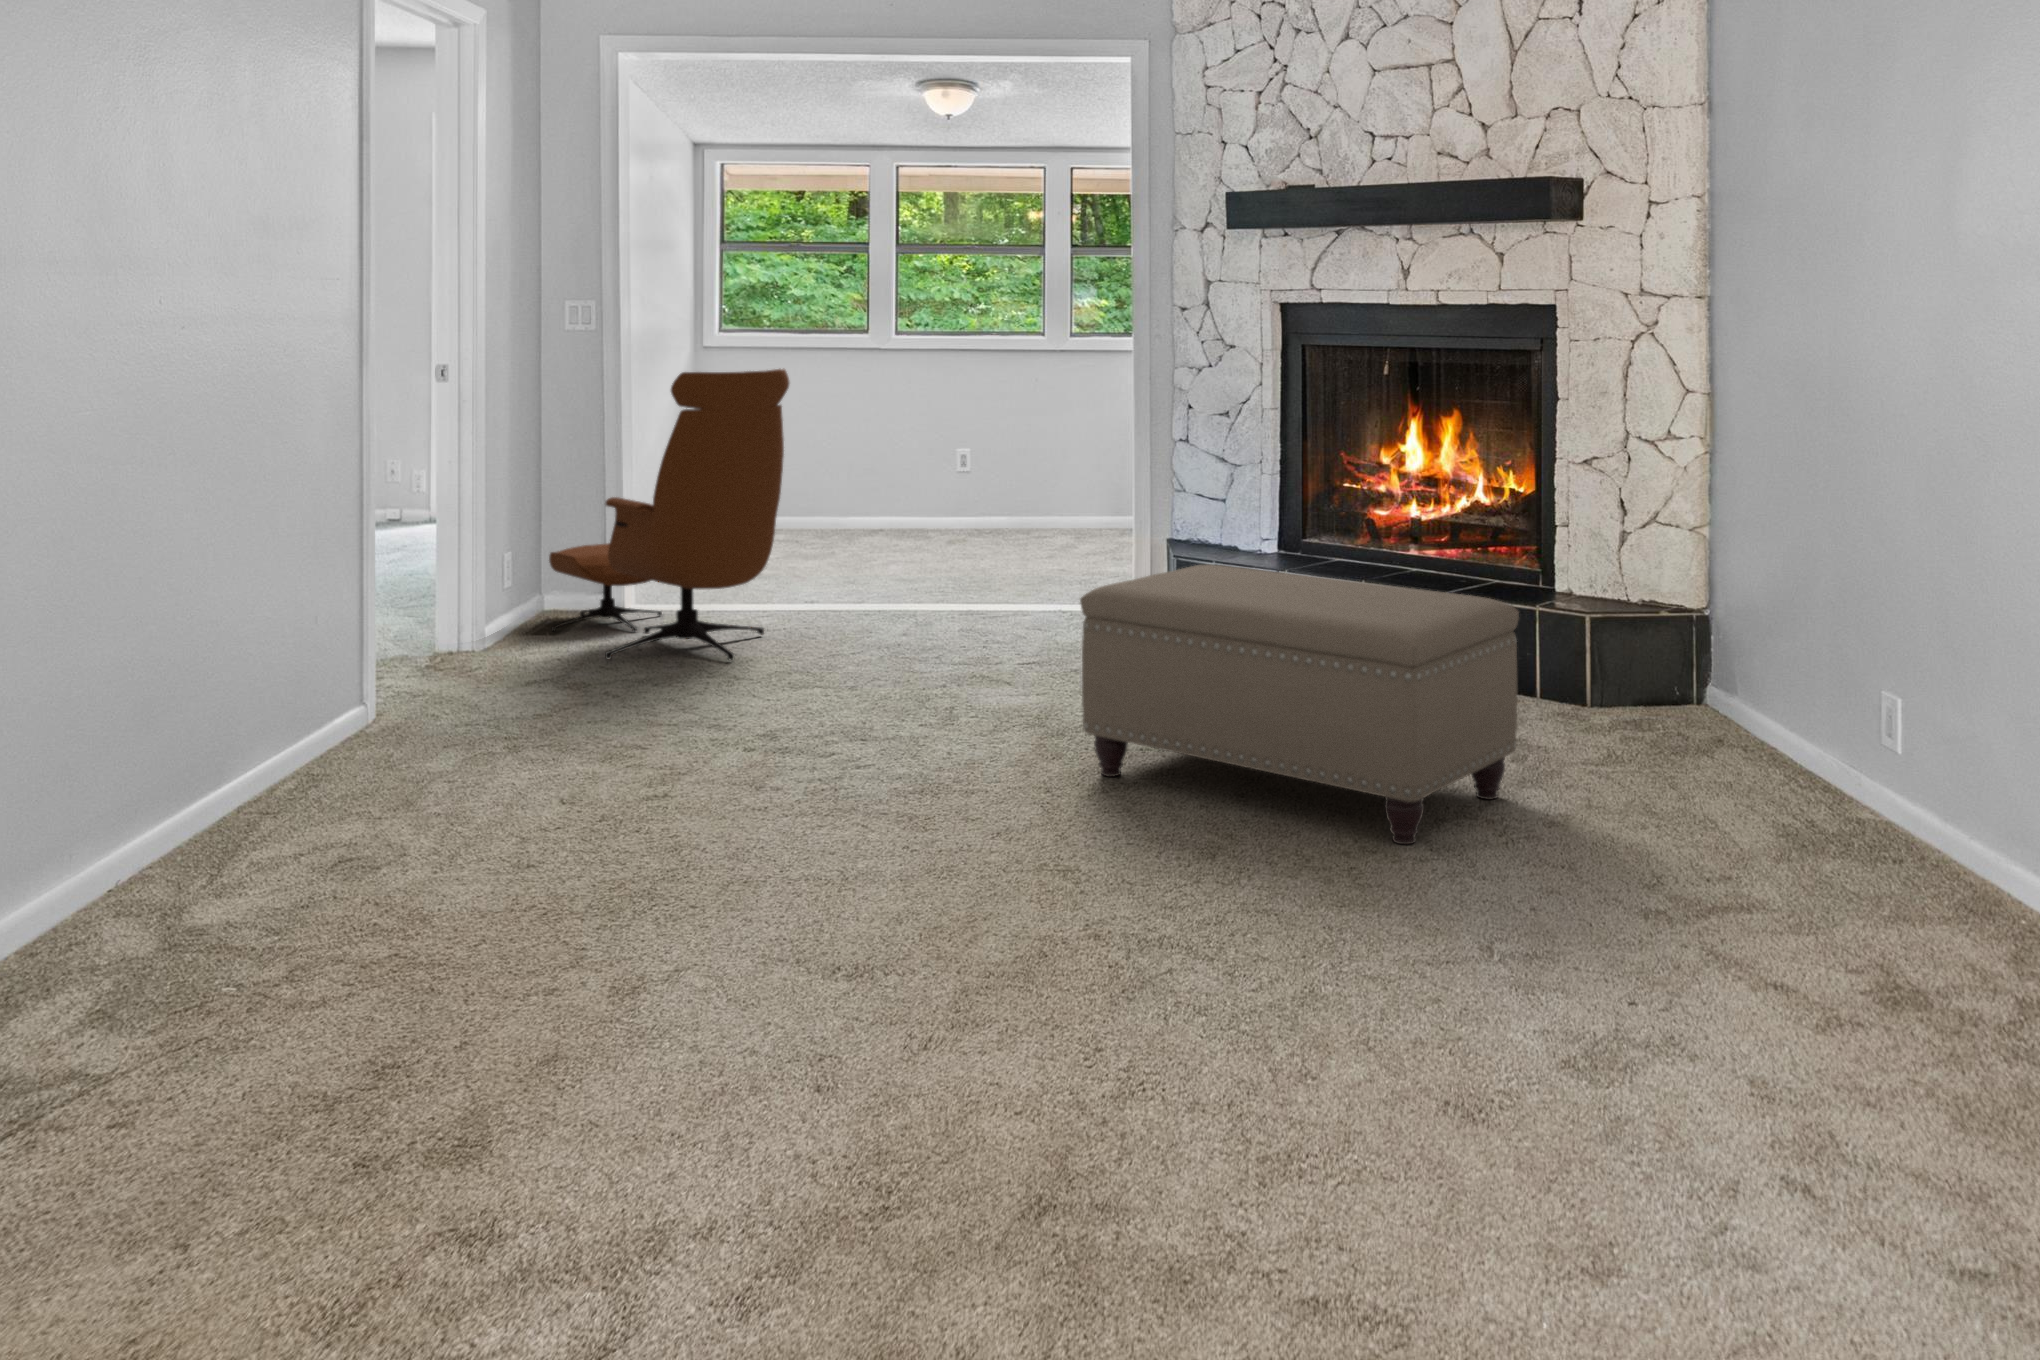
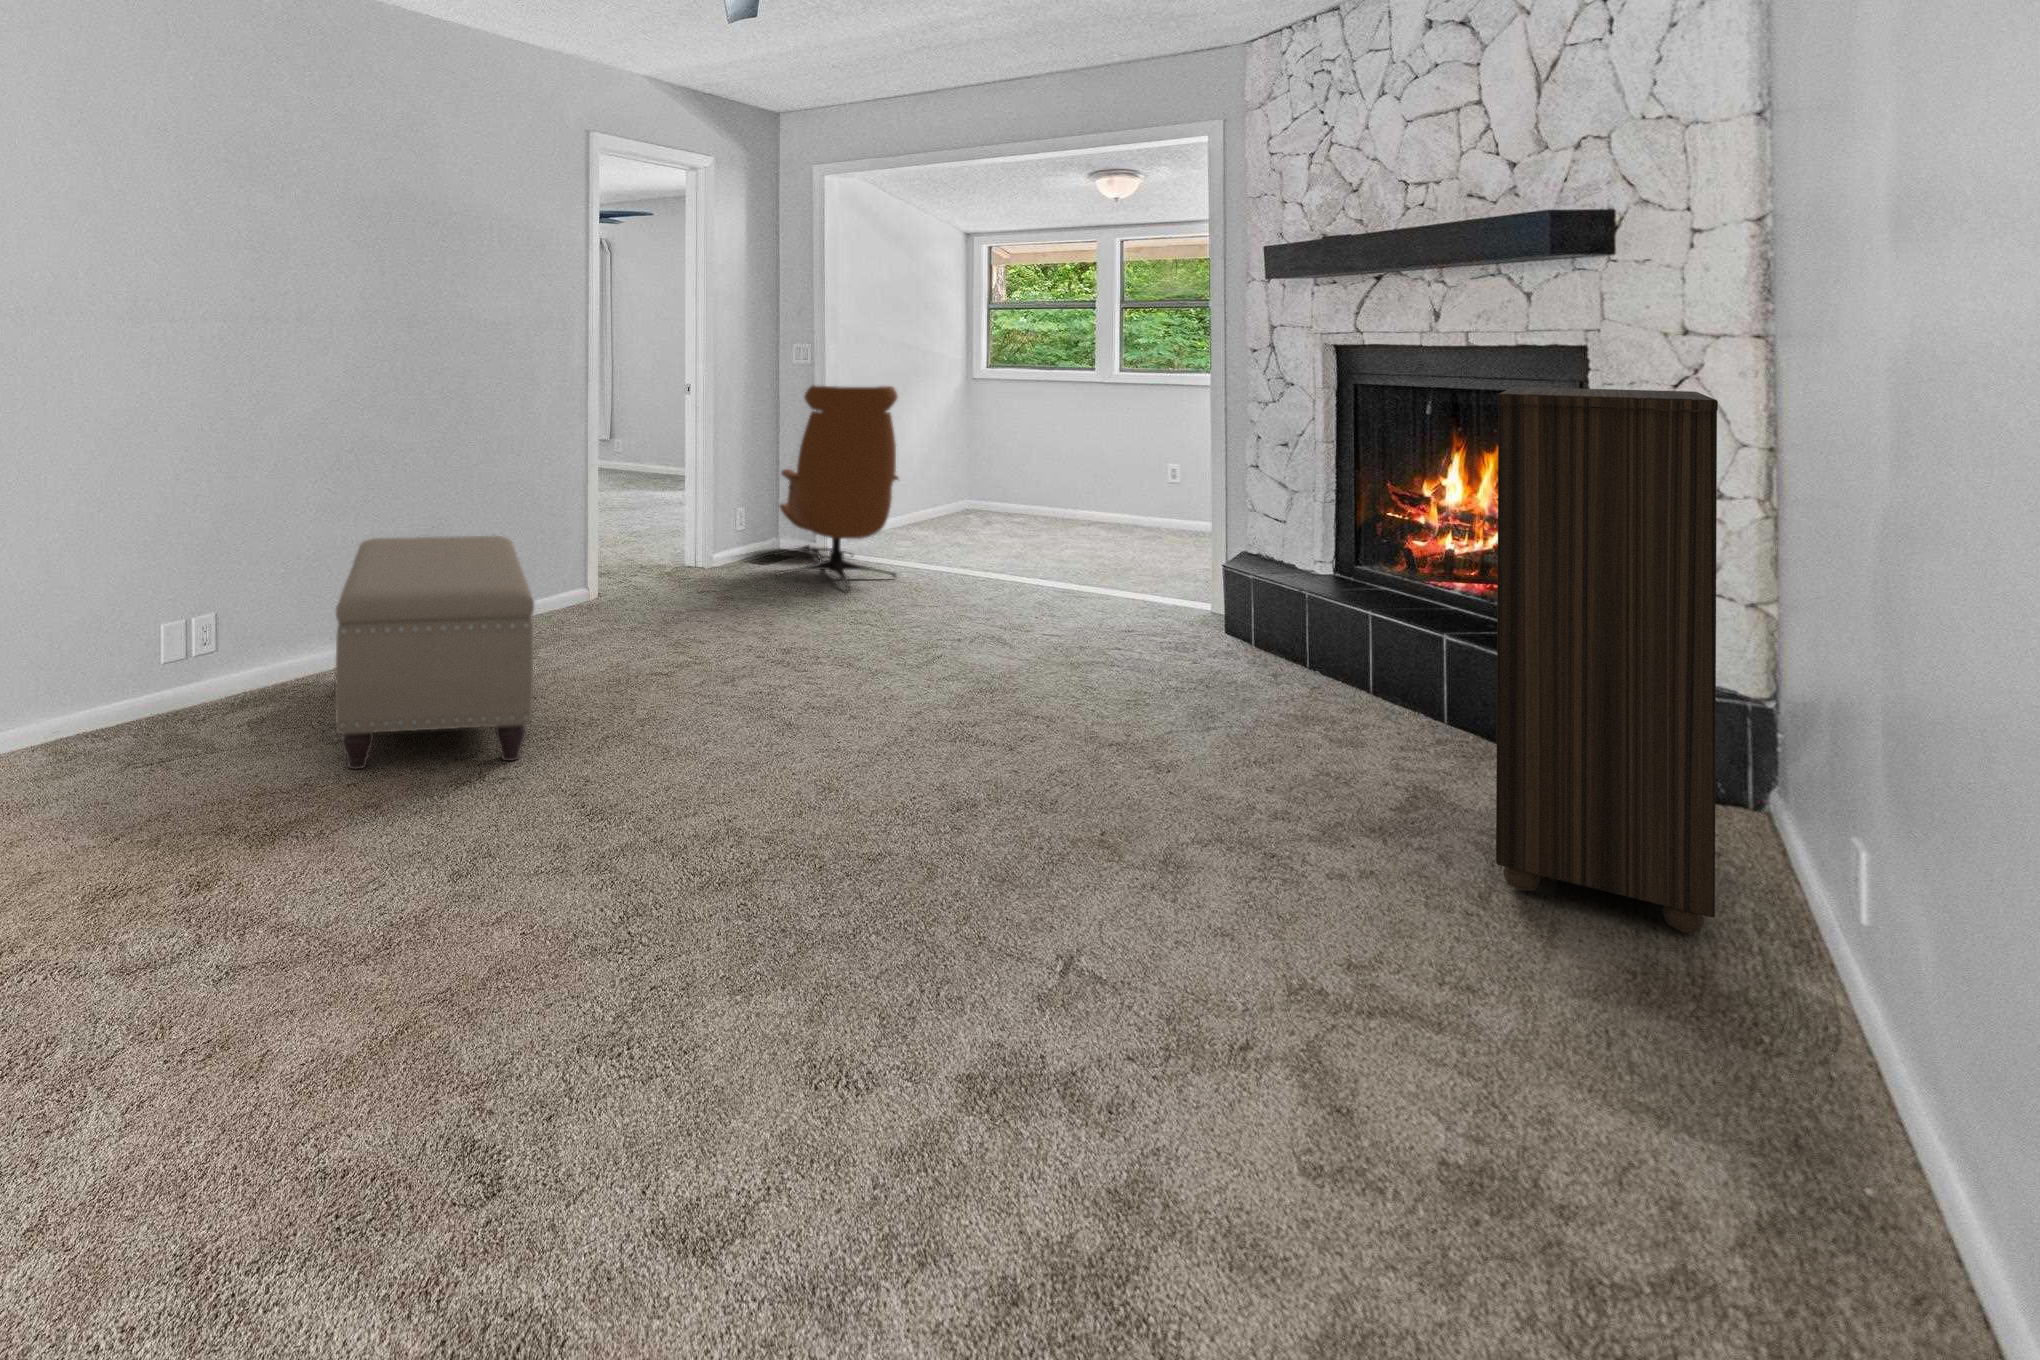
bookshelf: none [1588,348,1816,805] -> present [1496,387,1718,933]
ottoman: present [1080,564,1519,845] -> present [335,536,534,769]

